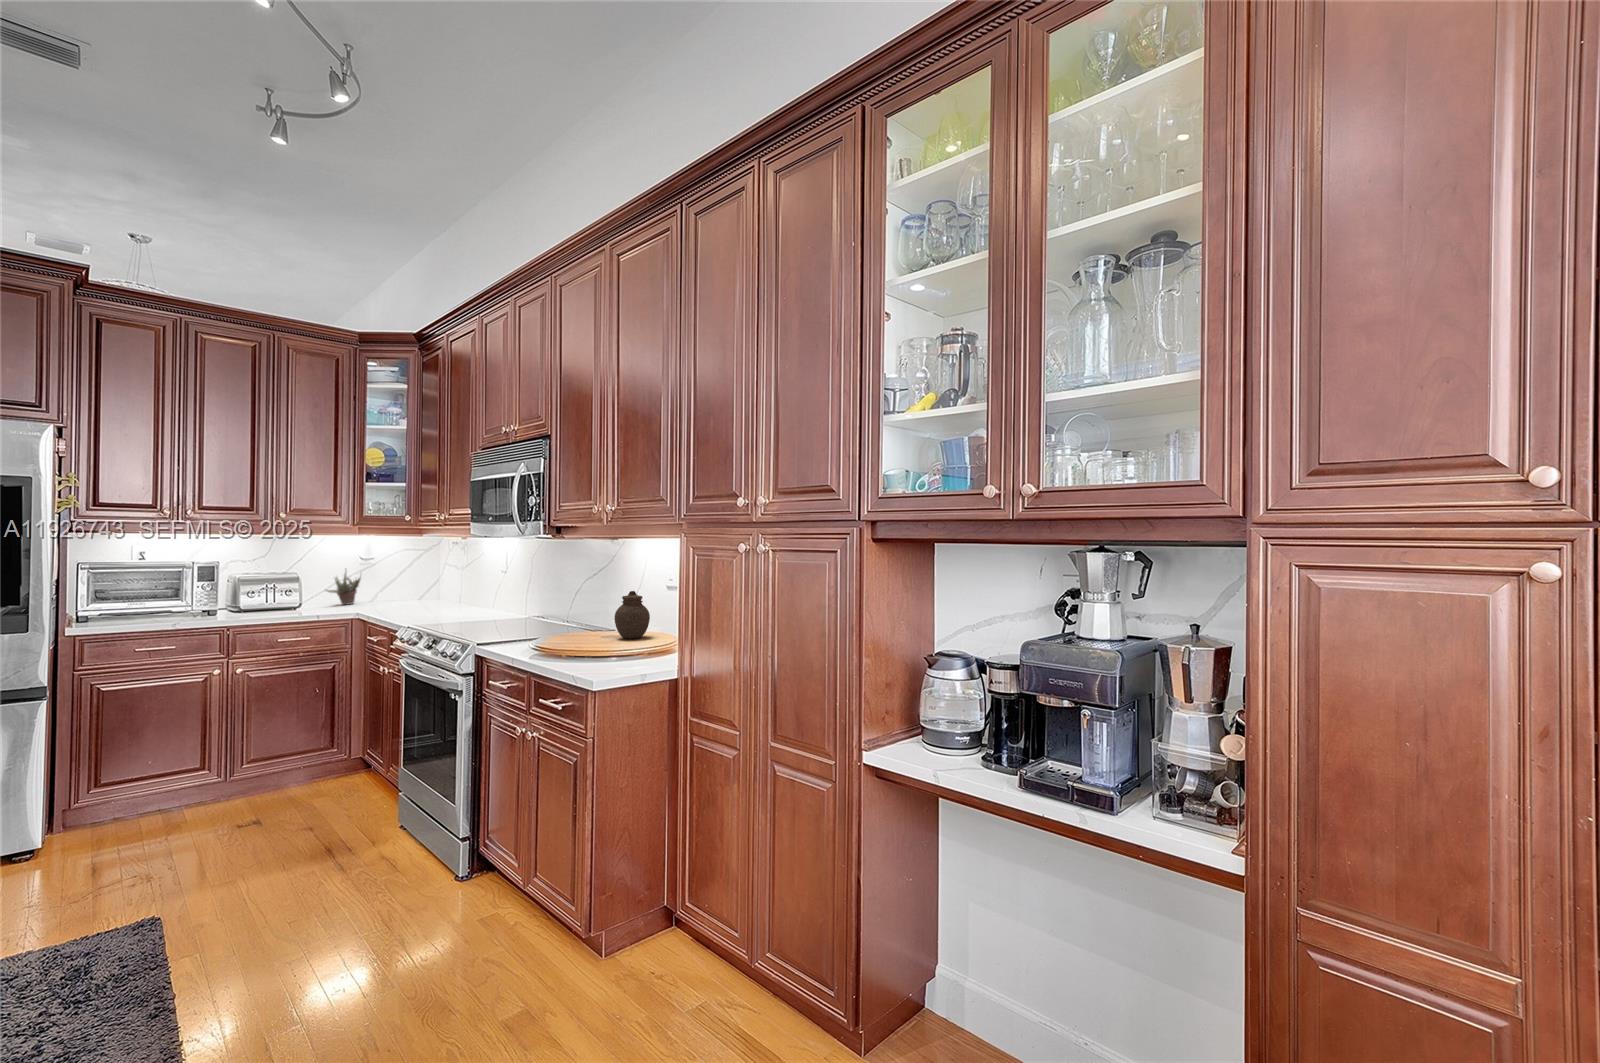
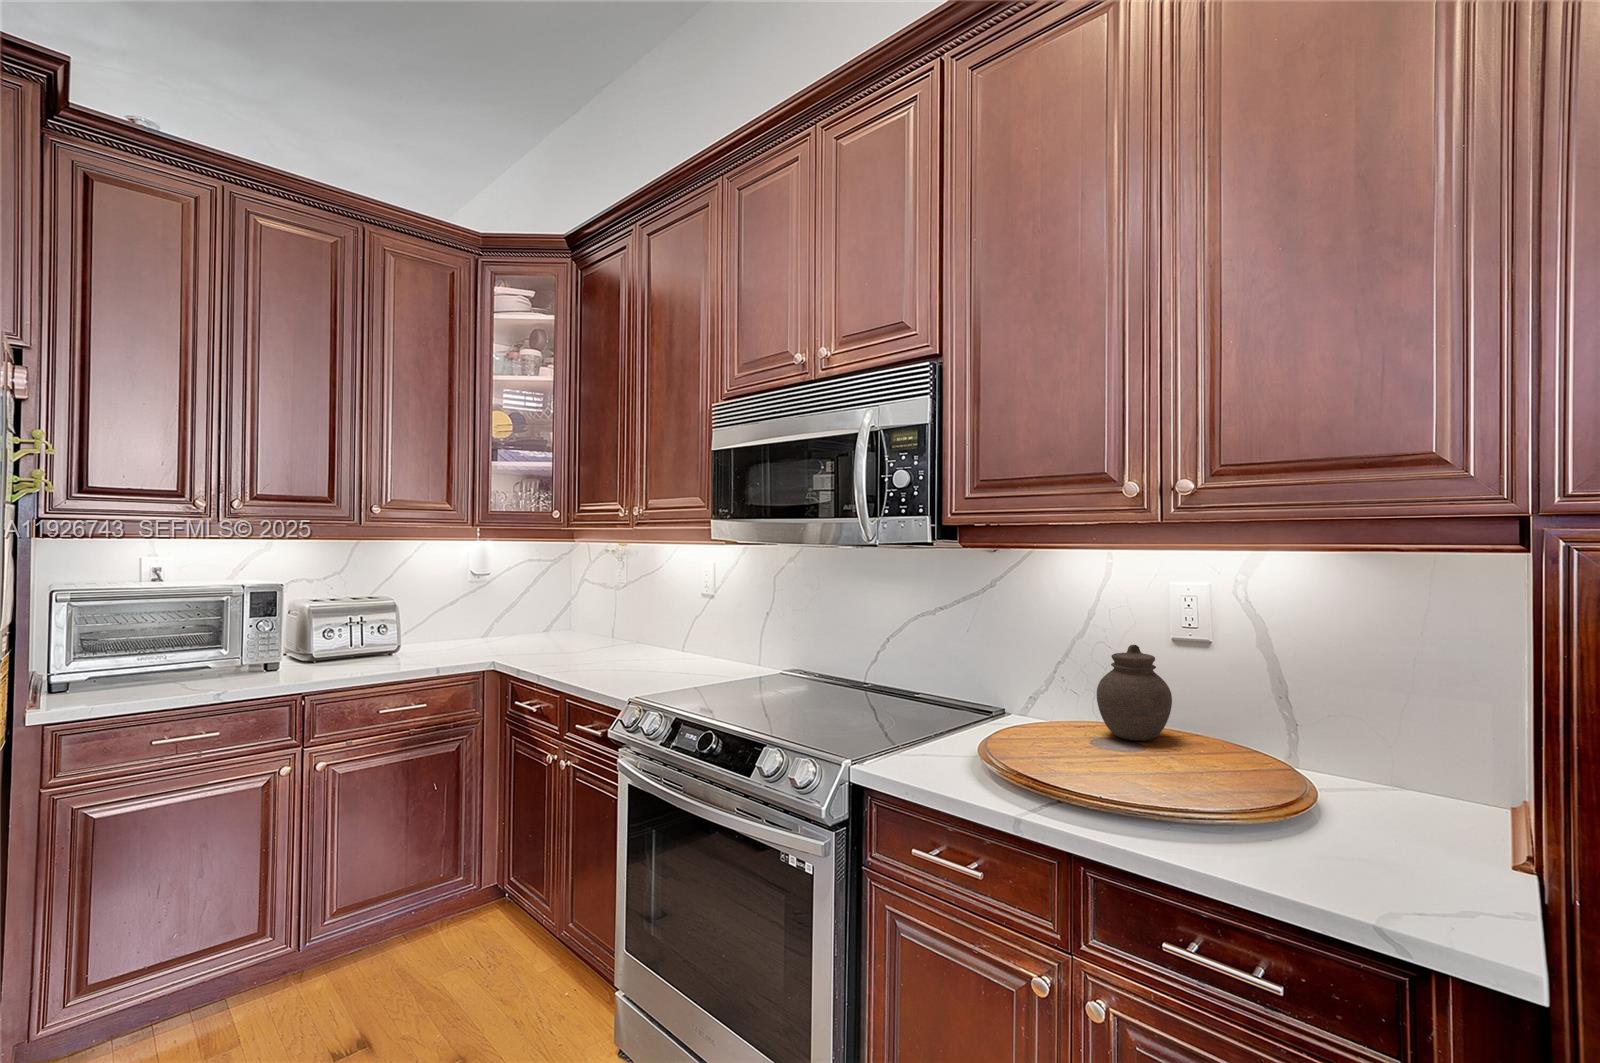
succulent plant: present [326,573,361,605] -> none [425,589,473,643]

